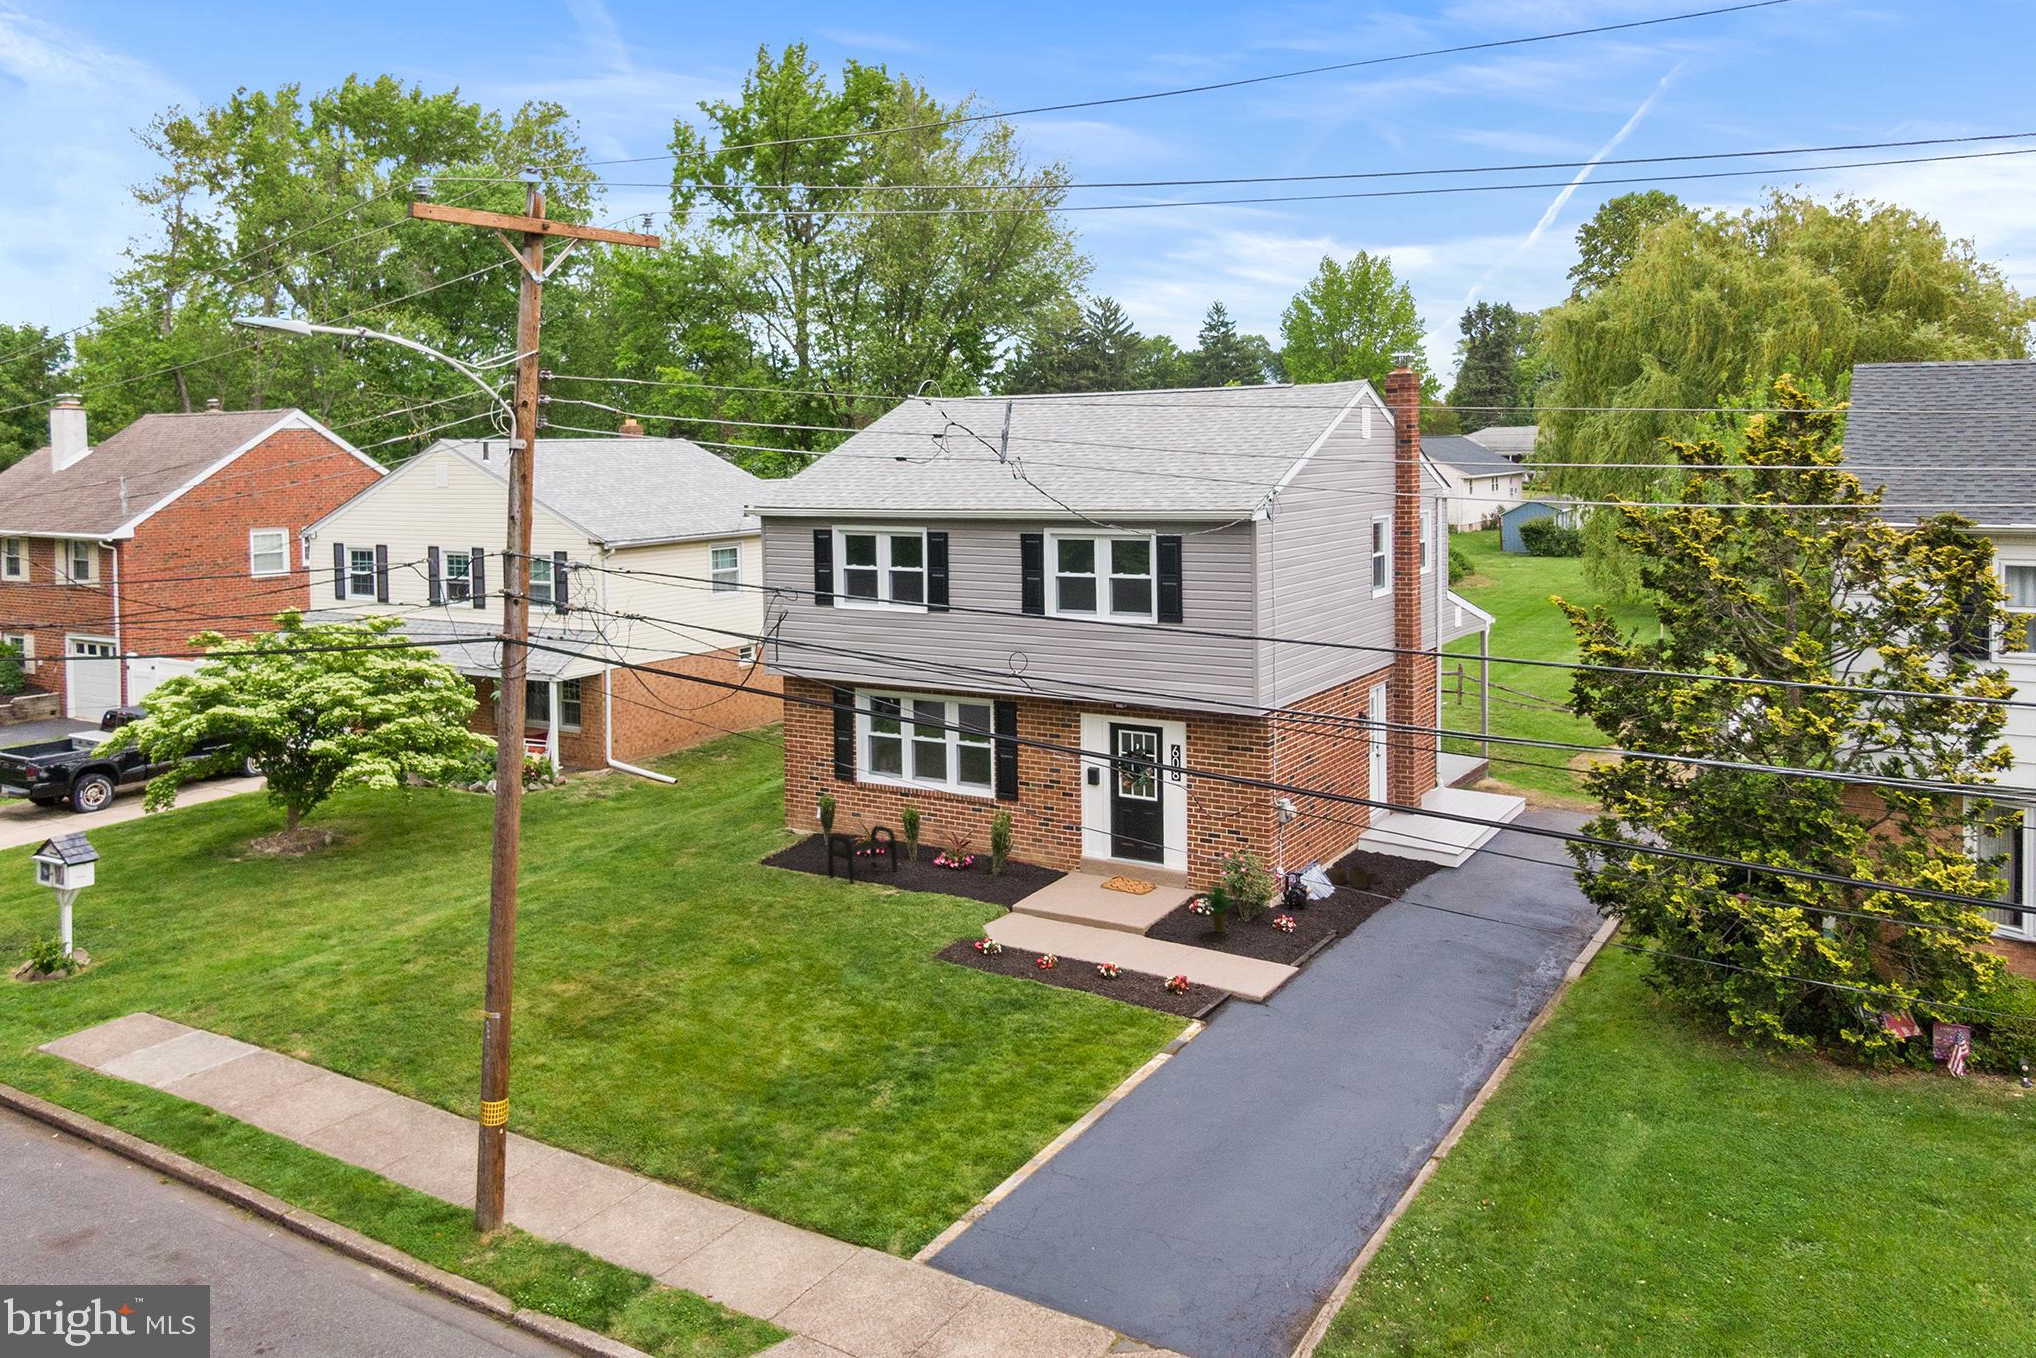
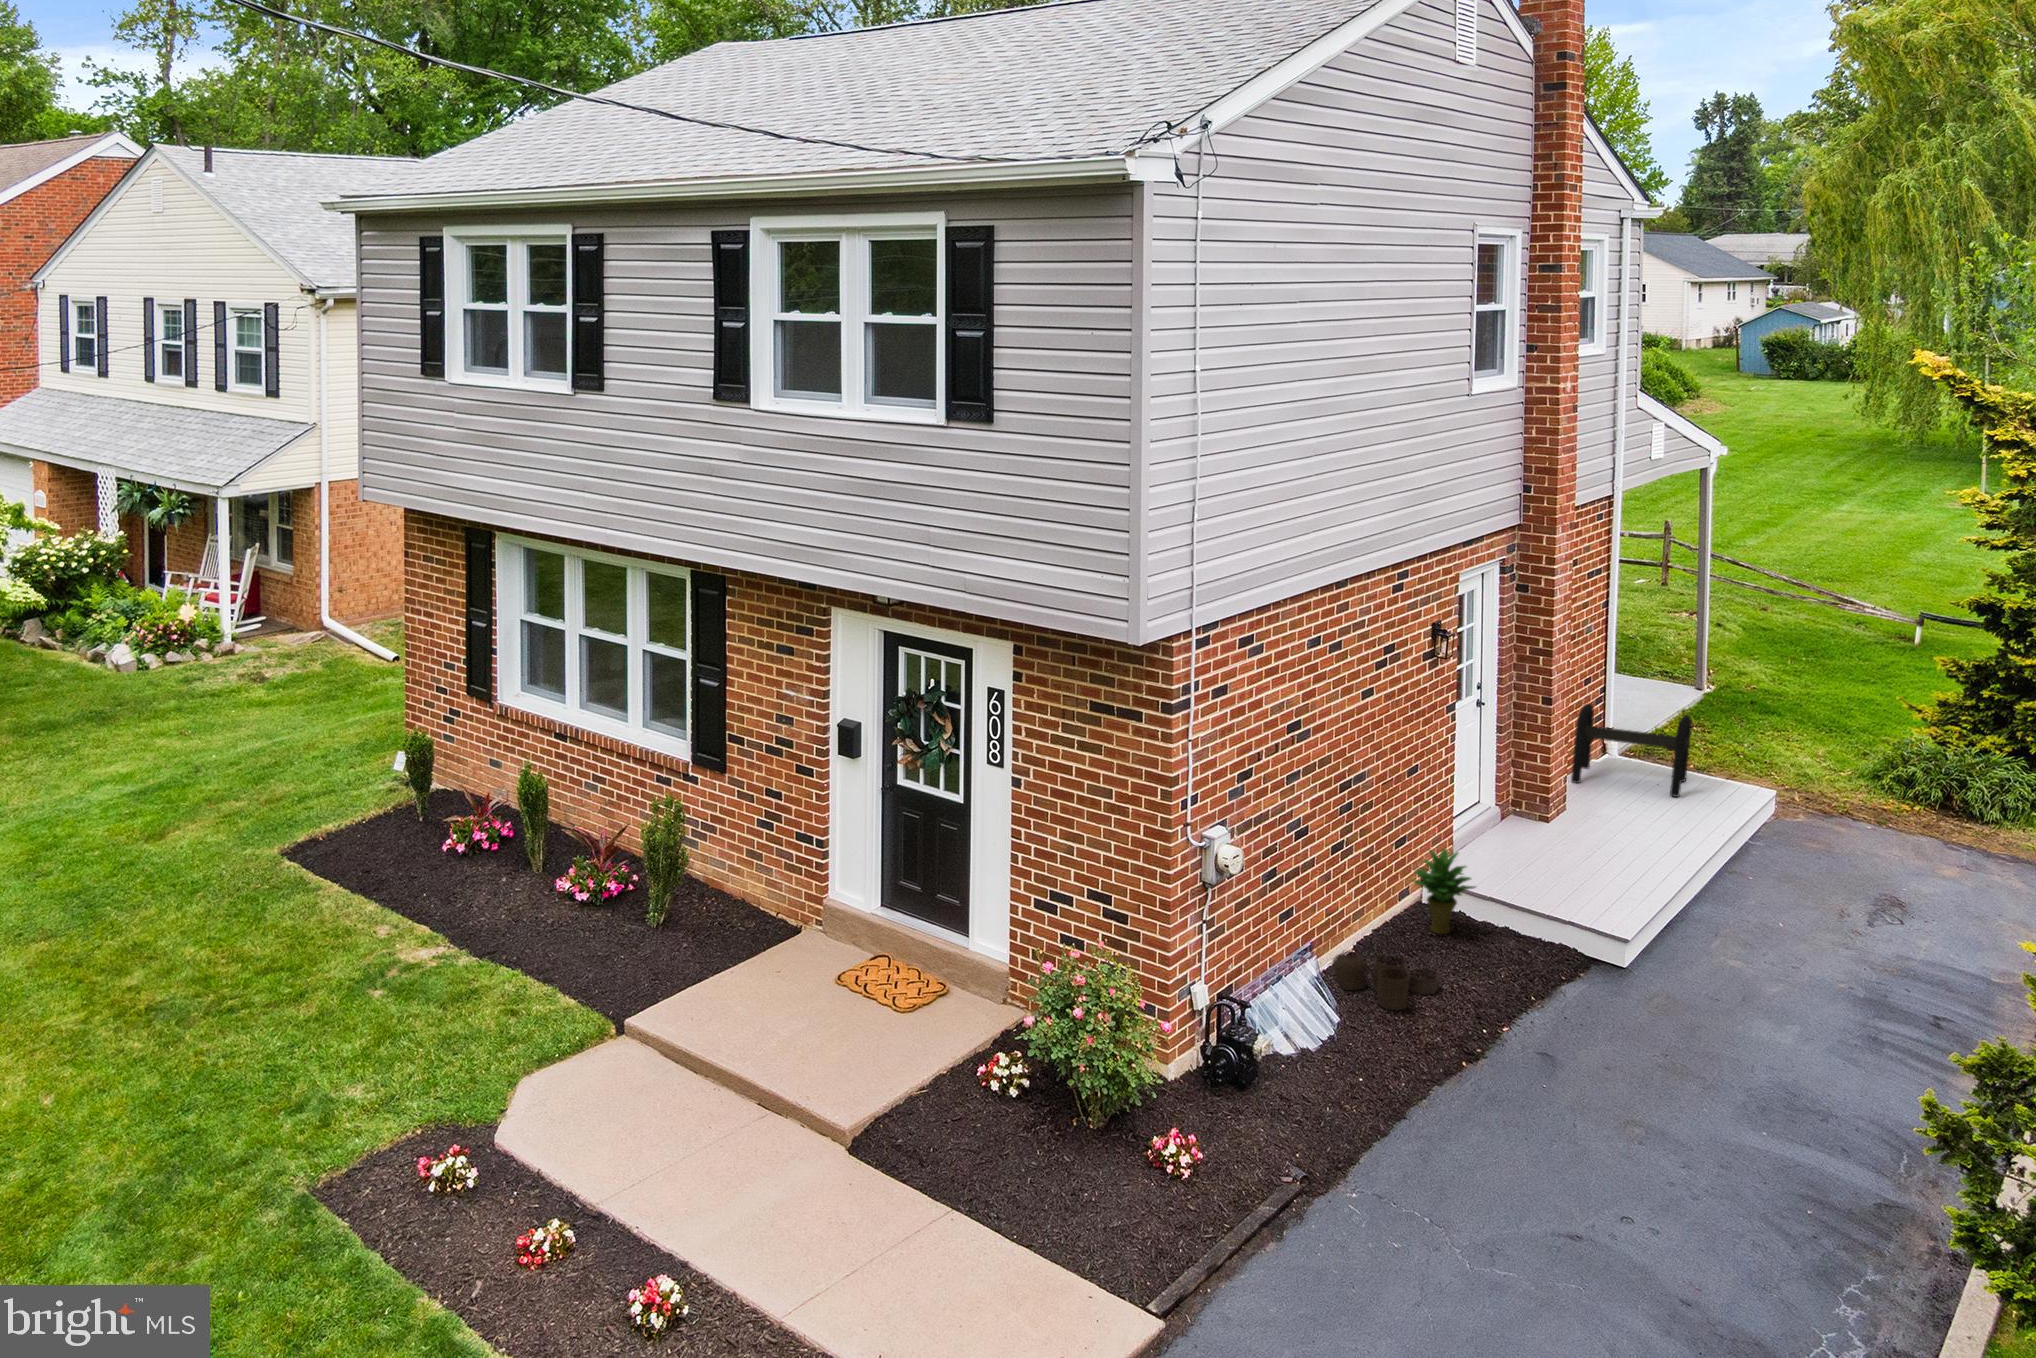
bench: present [828,826,898,883] -> present [1571,704,1692,797]
potted plant: present [1205,884,1234,932] -> present [1413,849,1475,934]

